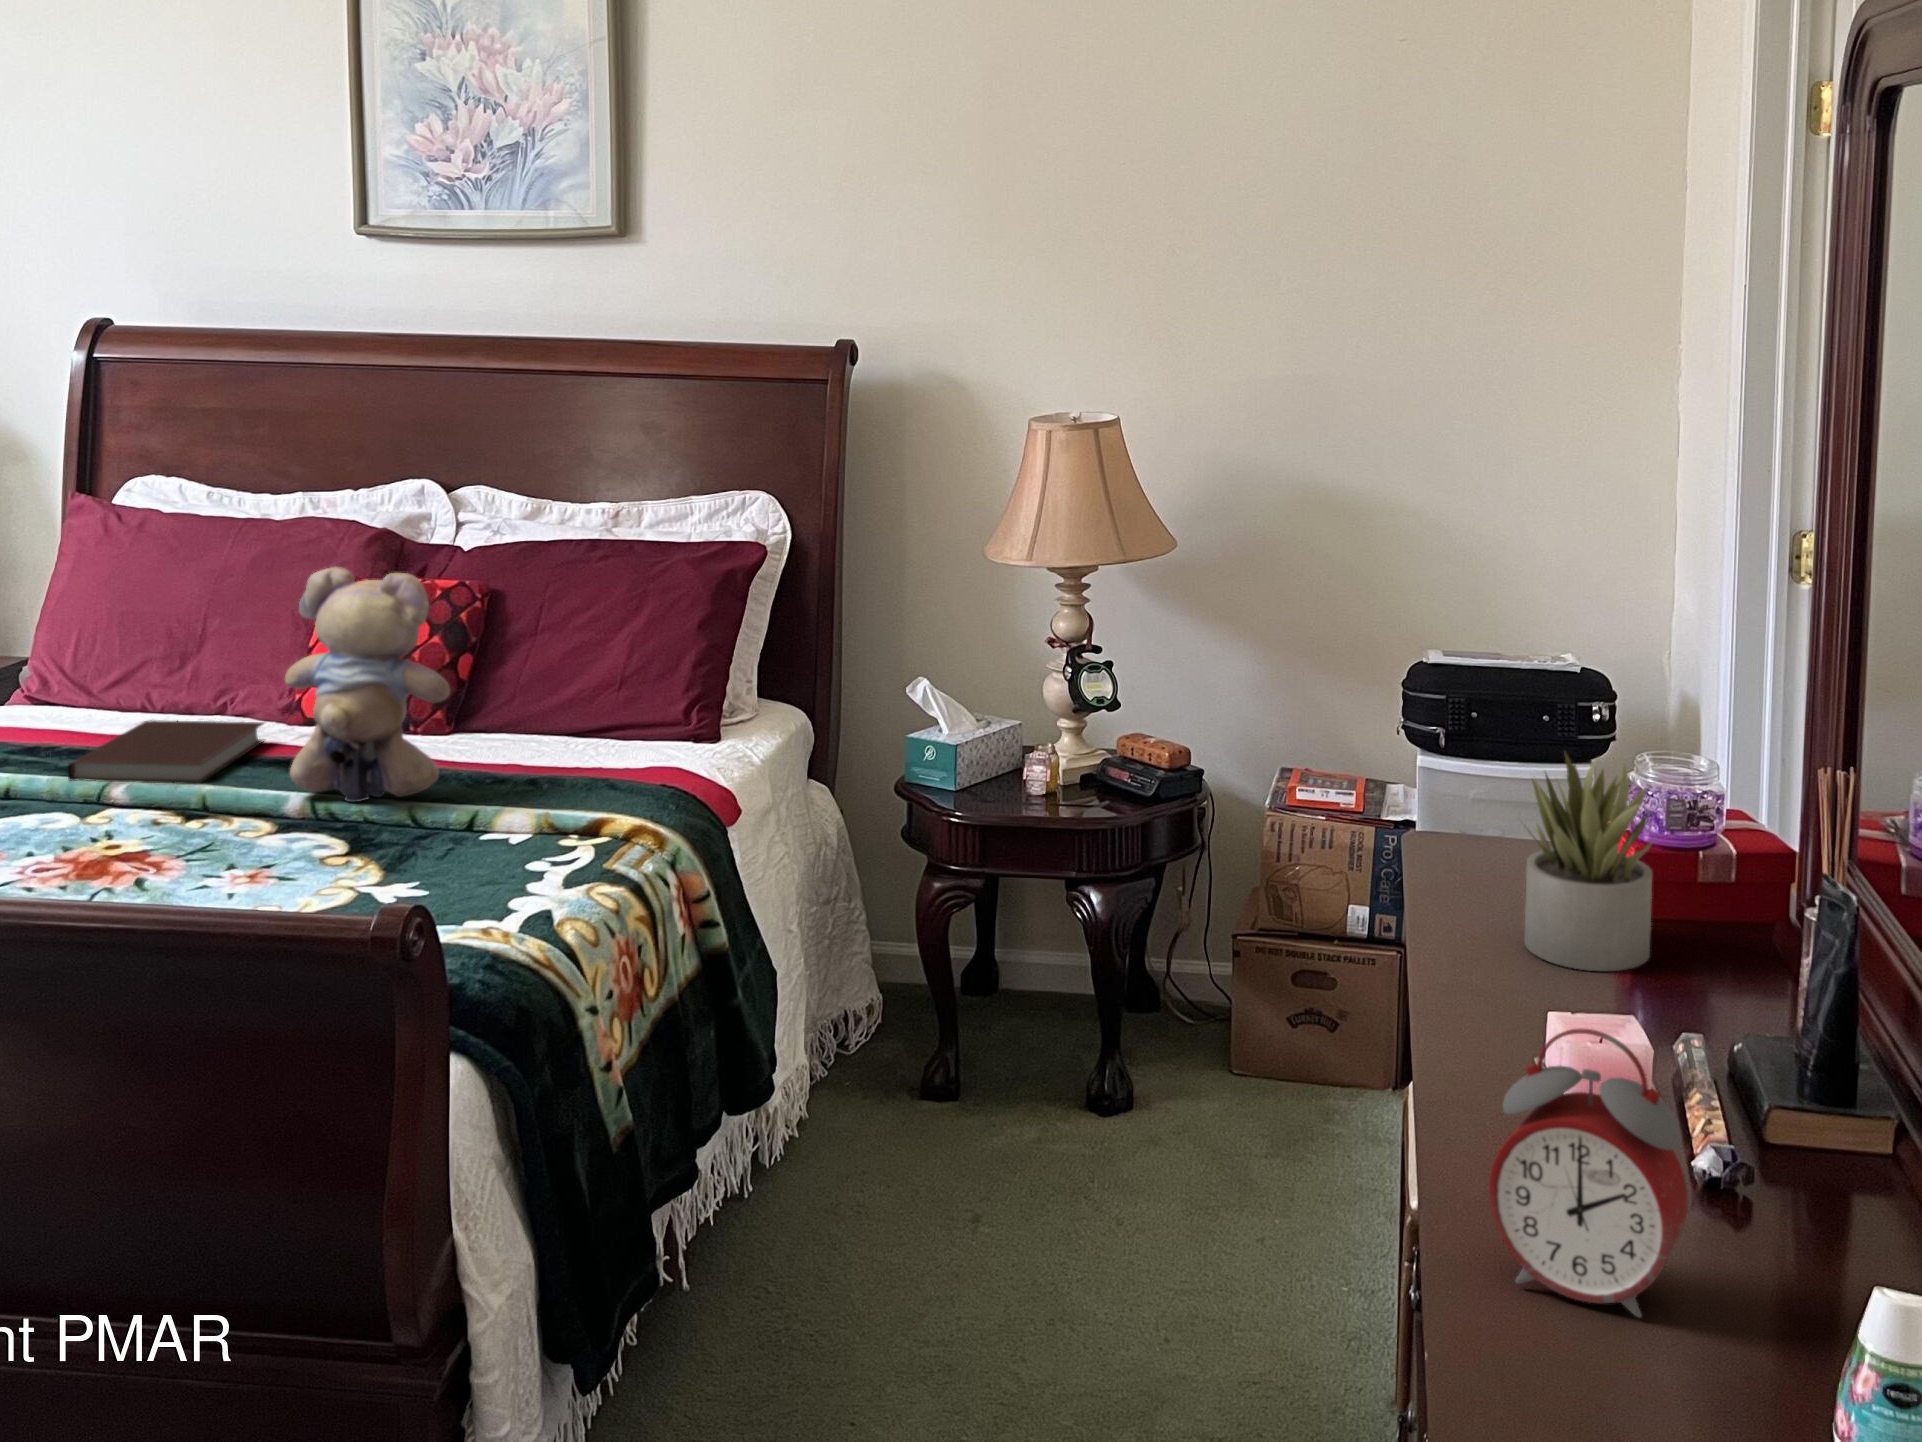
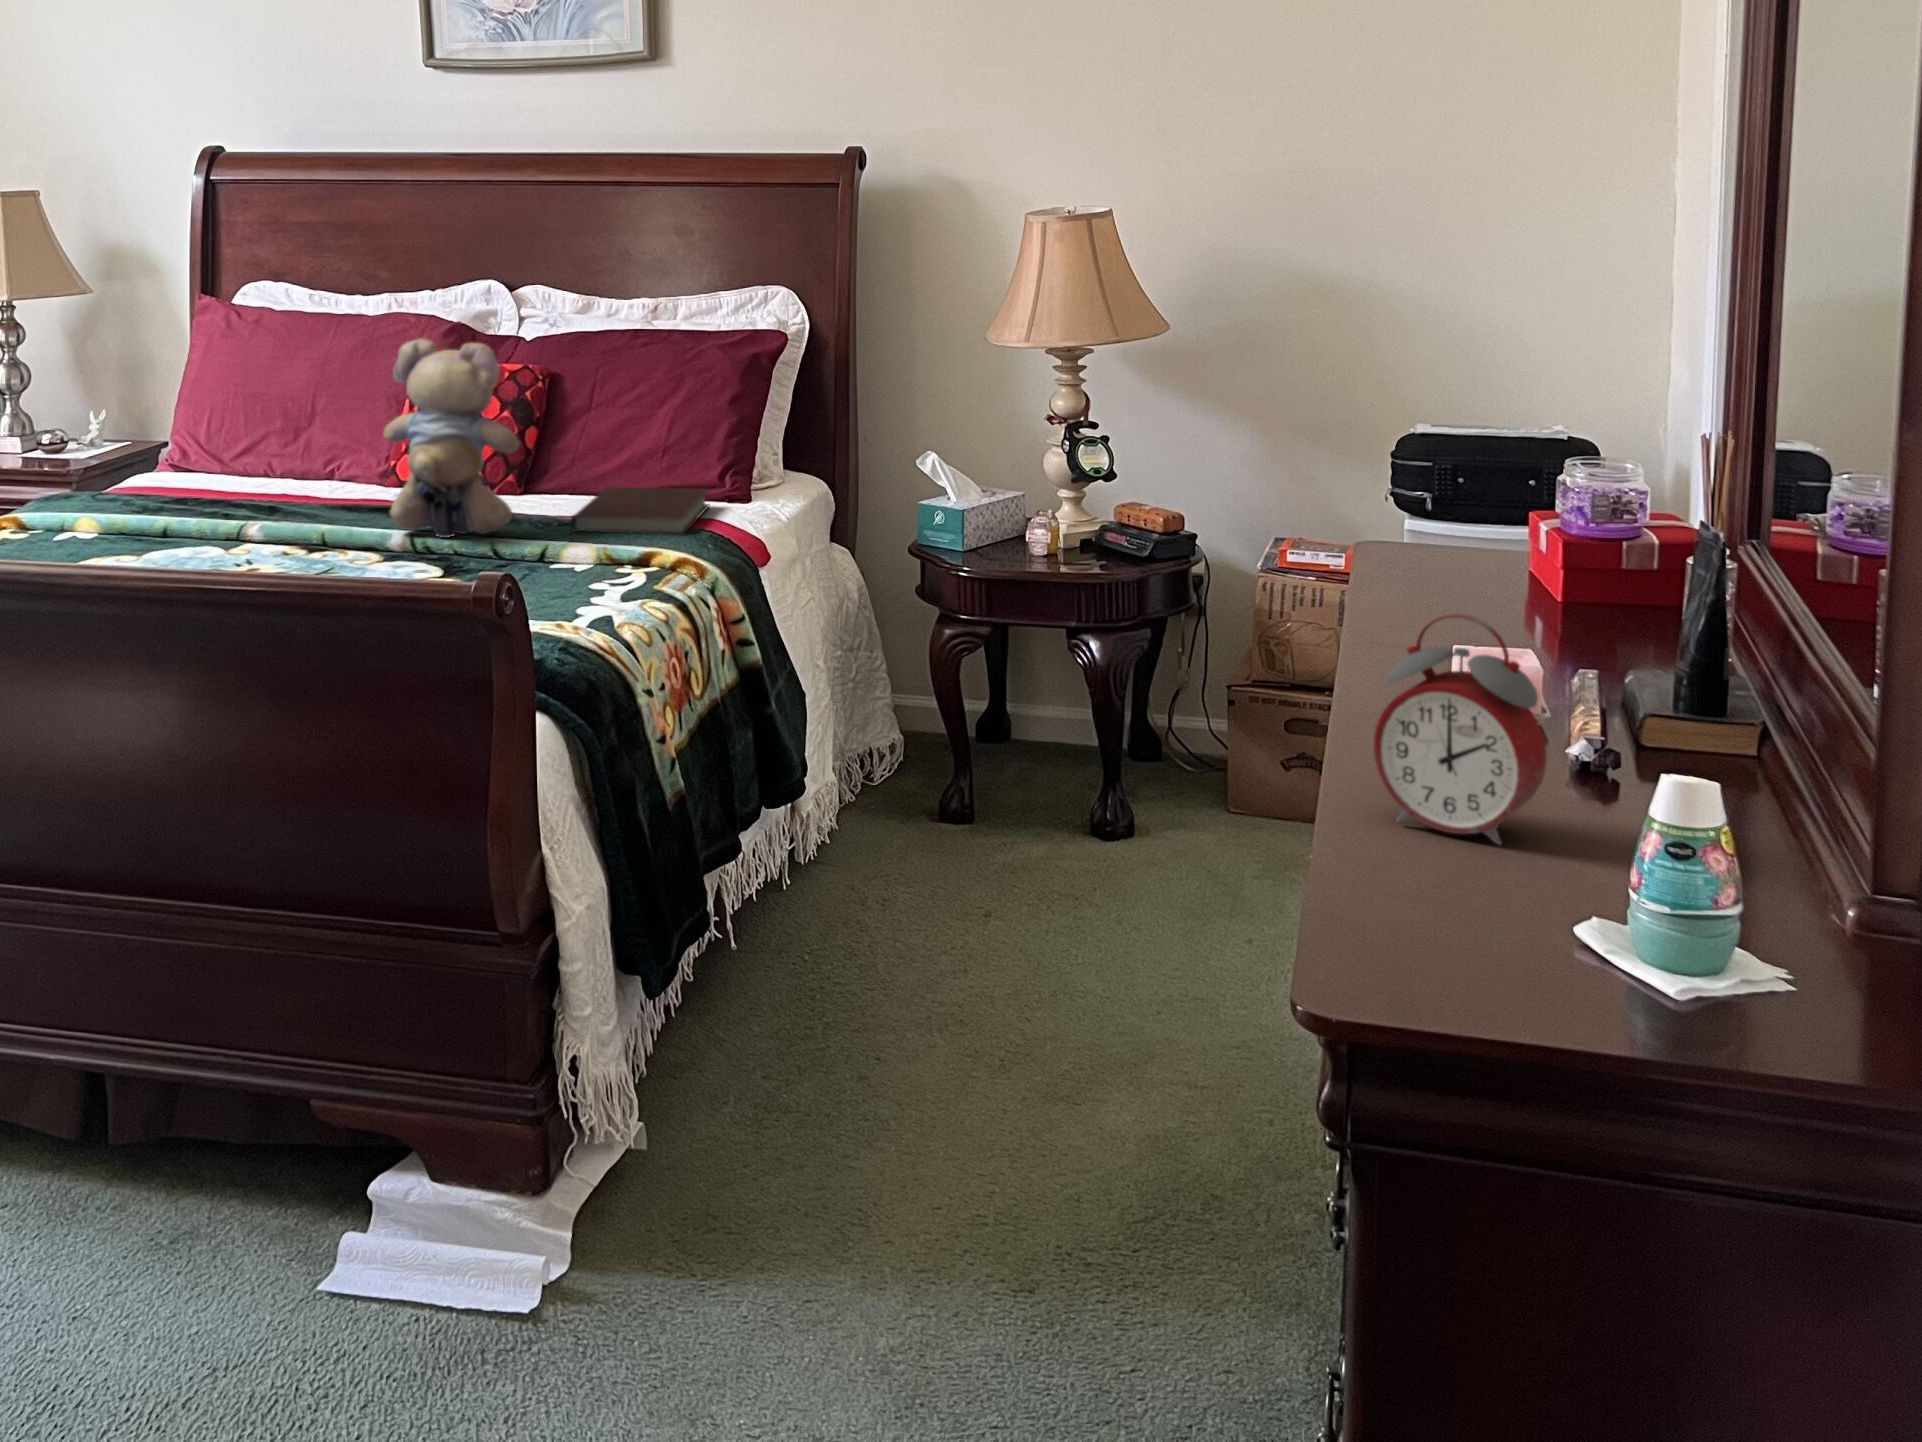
notebook: present [68,720,264,784] -> present [571,487,709,535]
succulent plant: present [1524,753,1654,971] -> none [1451,452,1582,642]

